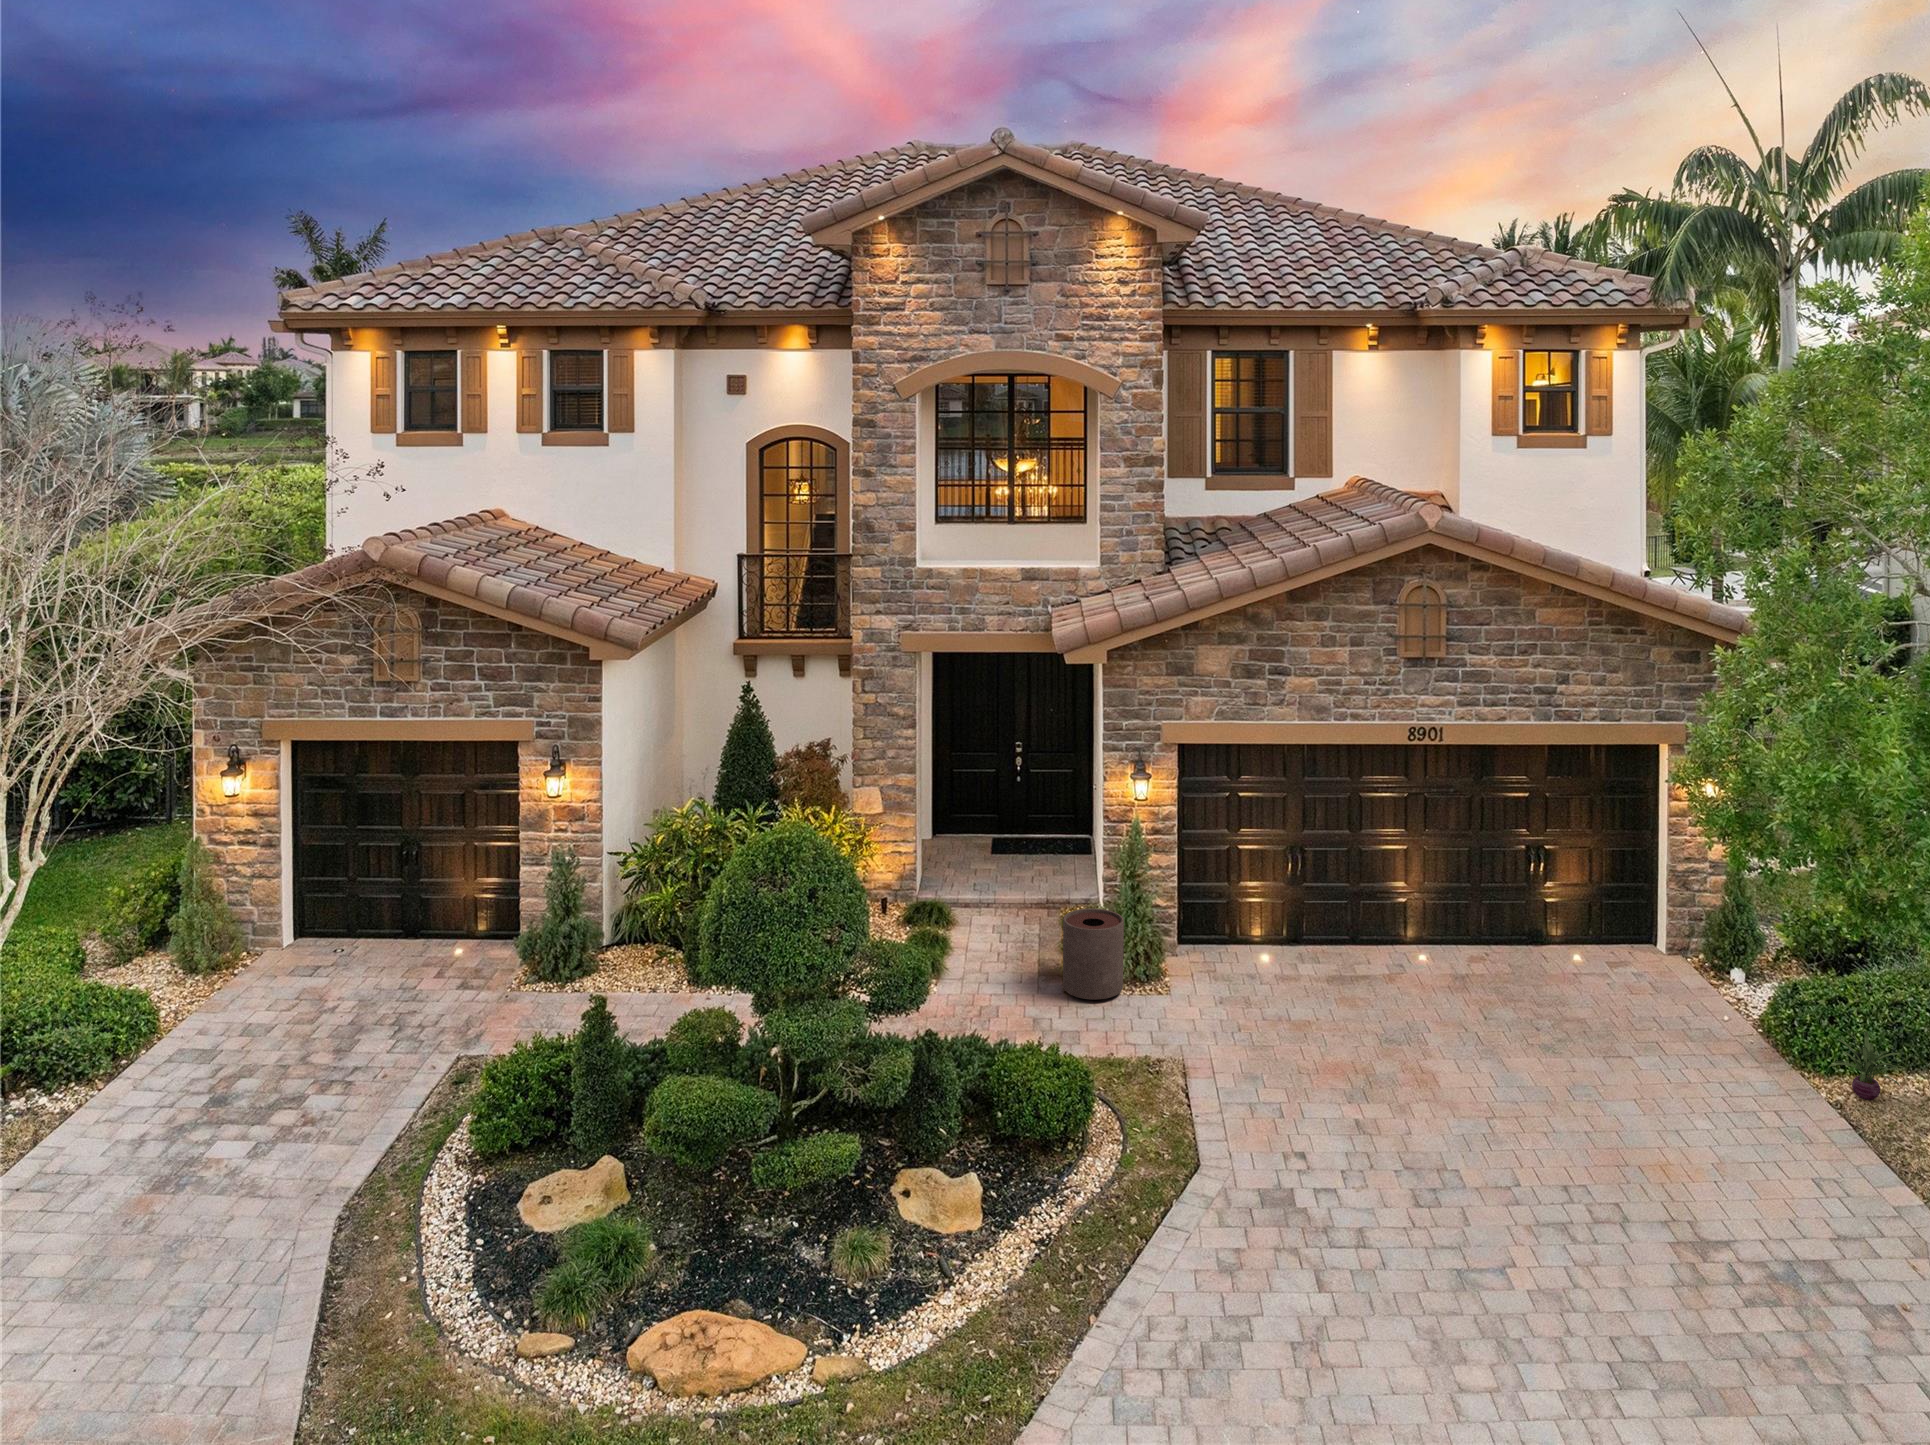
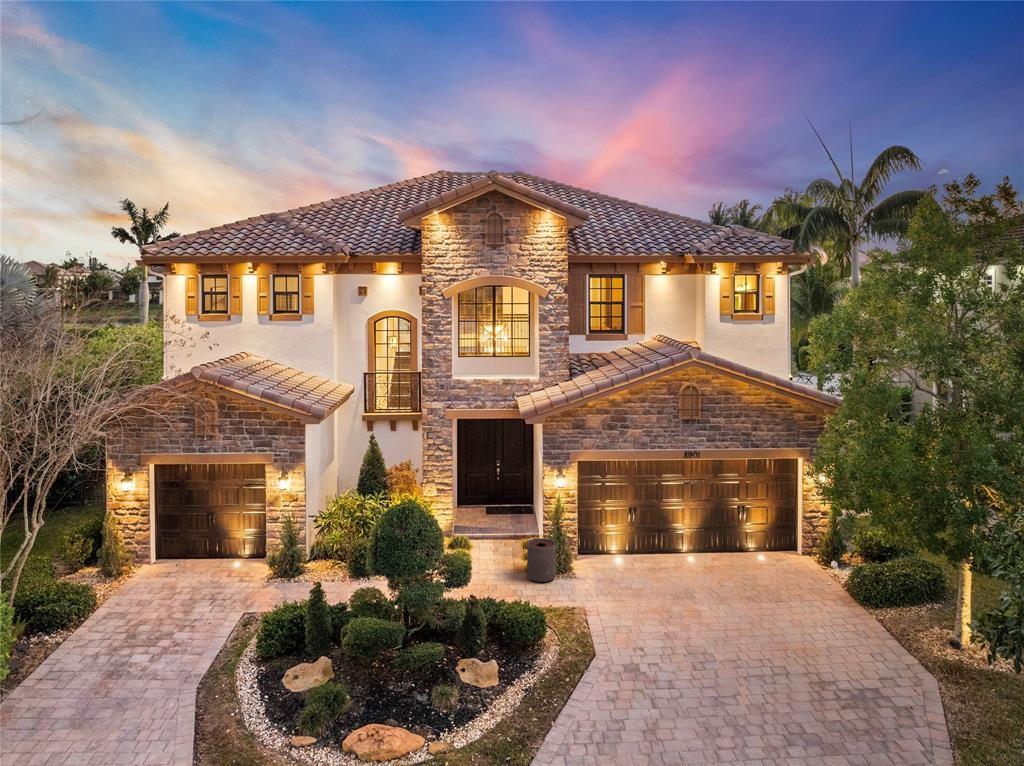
decorative plant: present [1829,1032,1902,1100] -> none [877,589,910,620]

